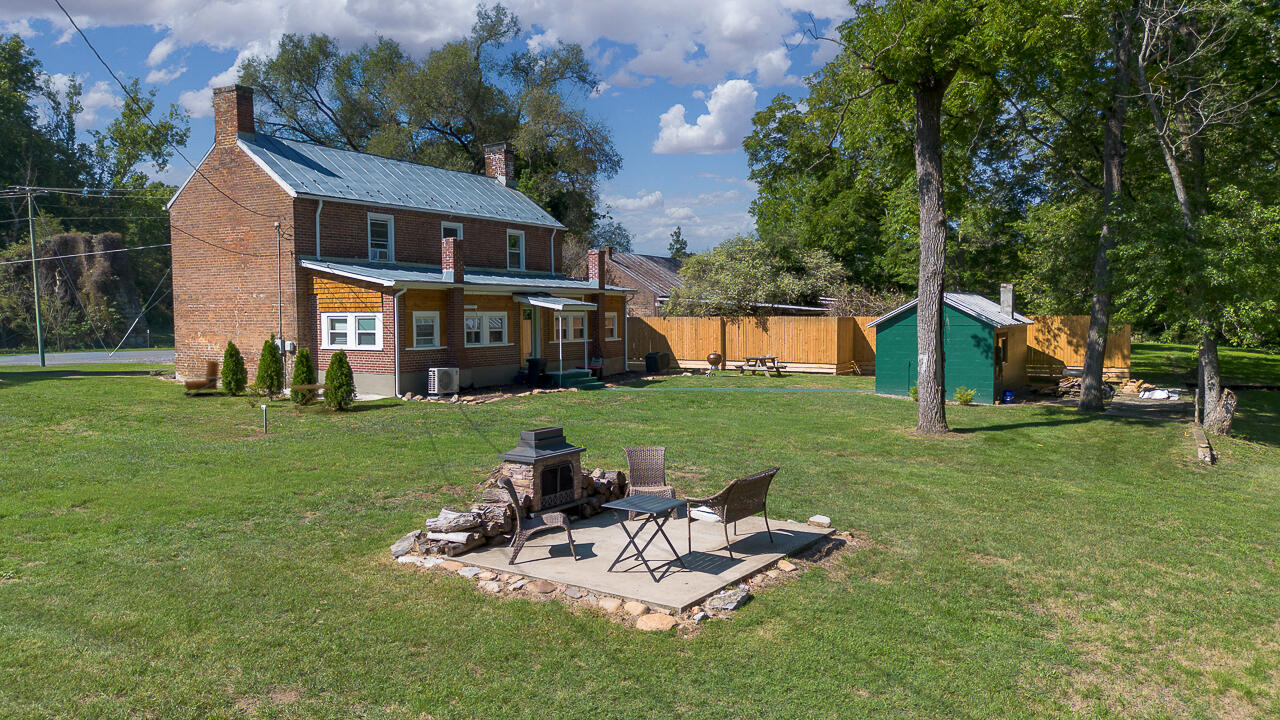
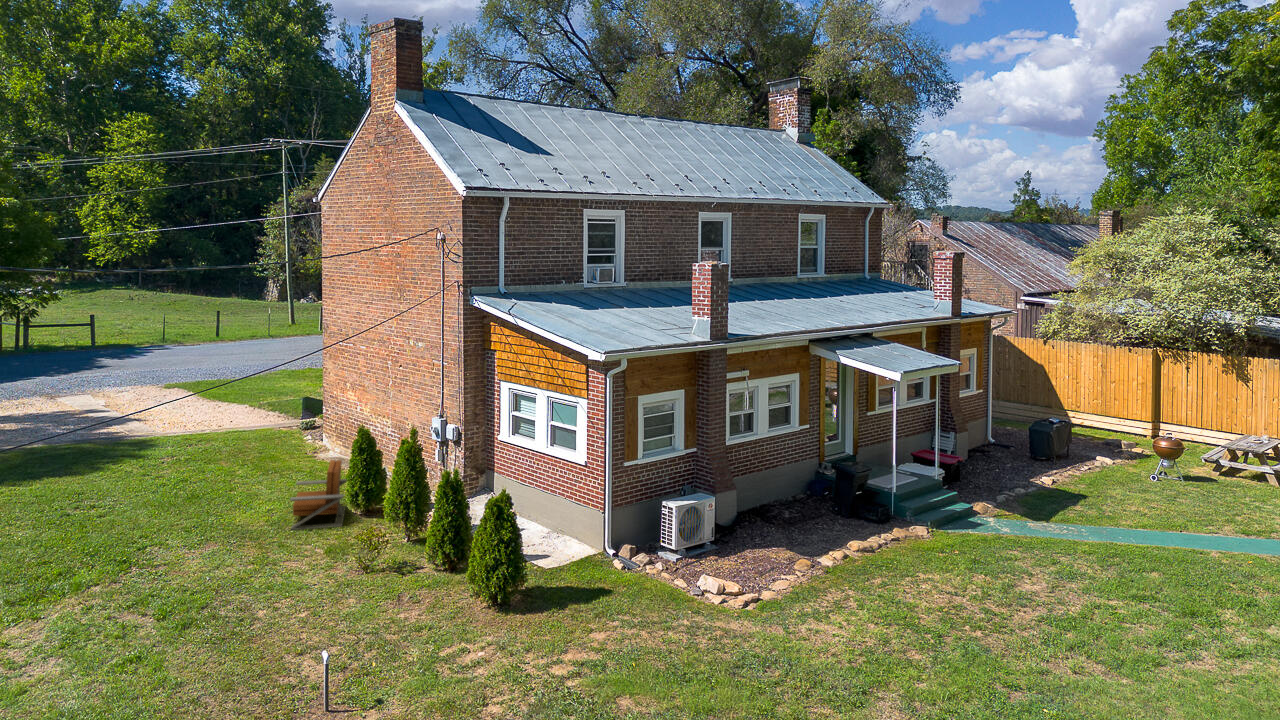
side table: present [292,384,332,412] -> none [408,559,475,628]

